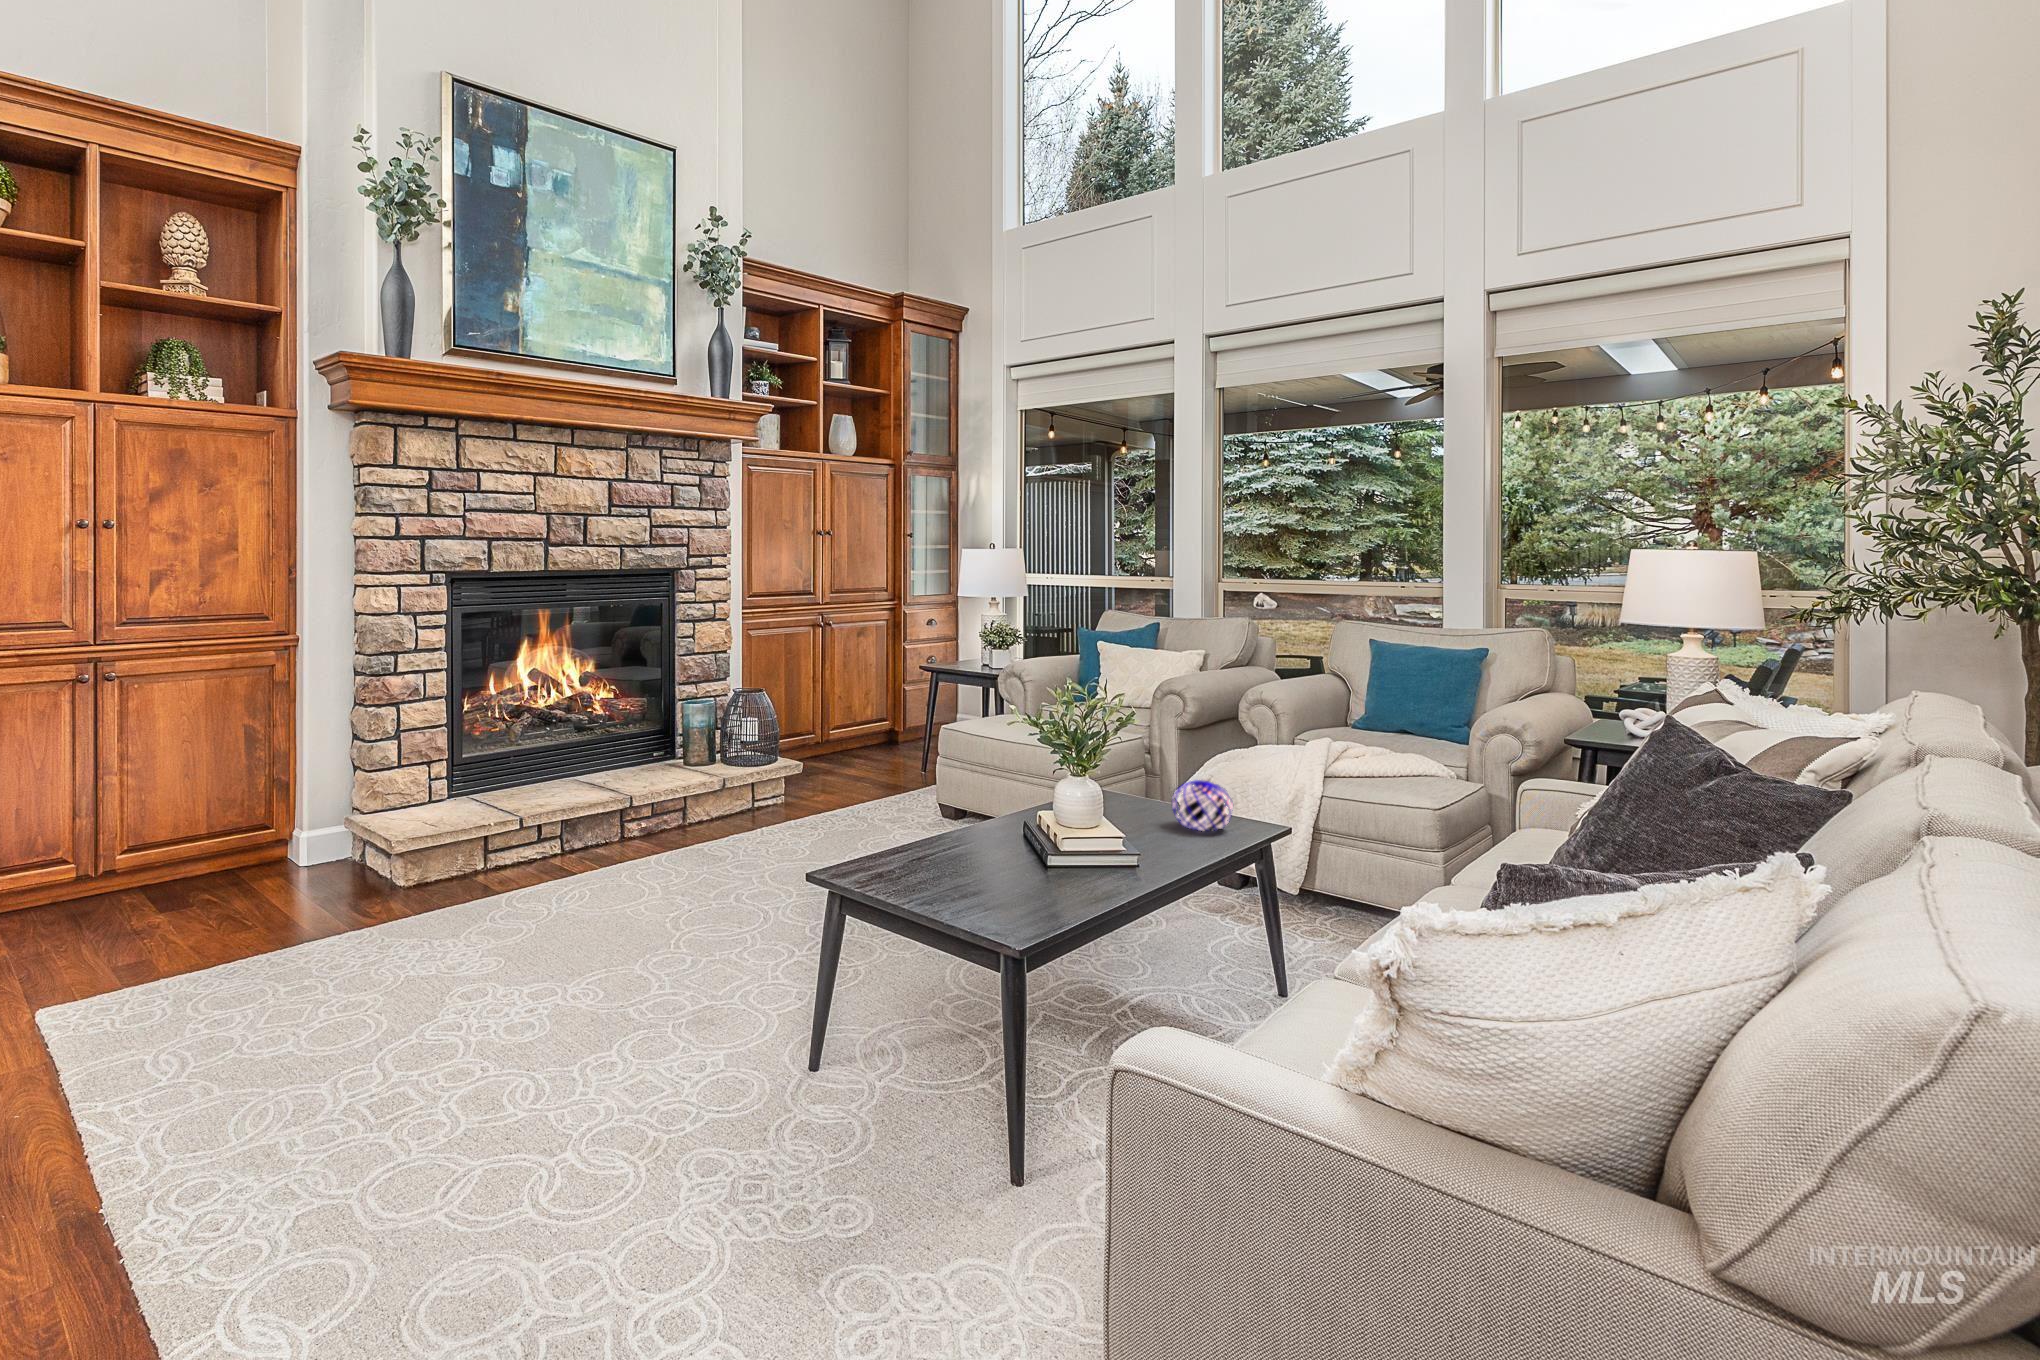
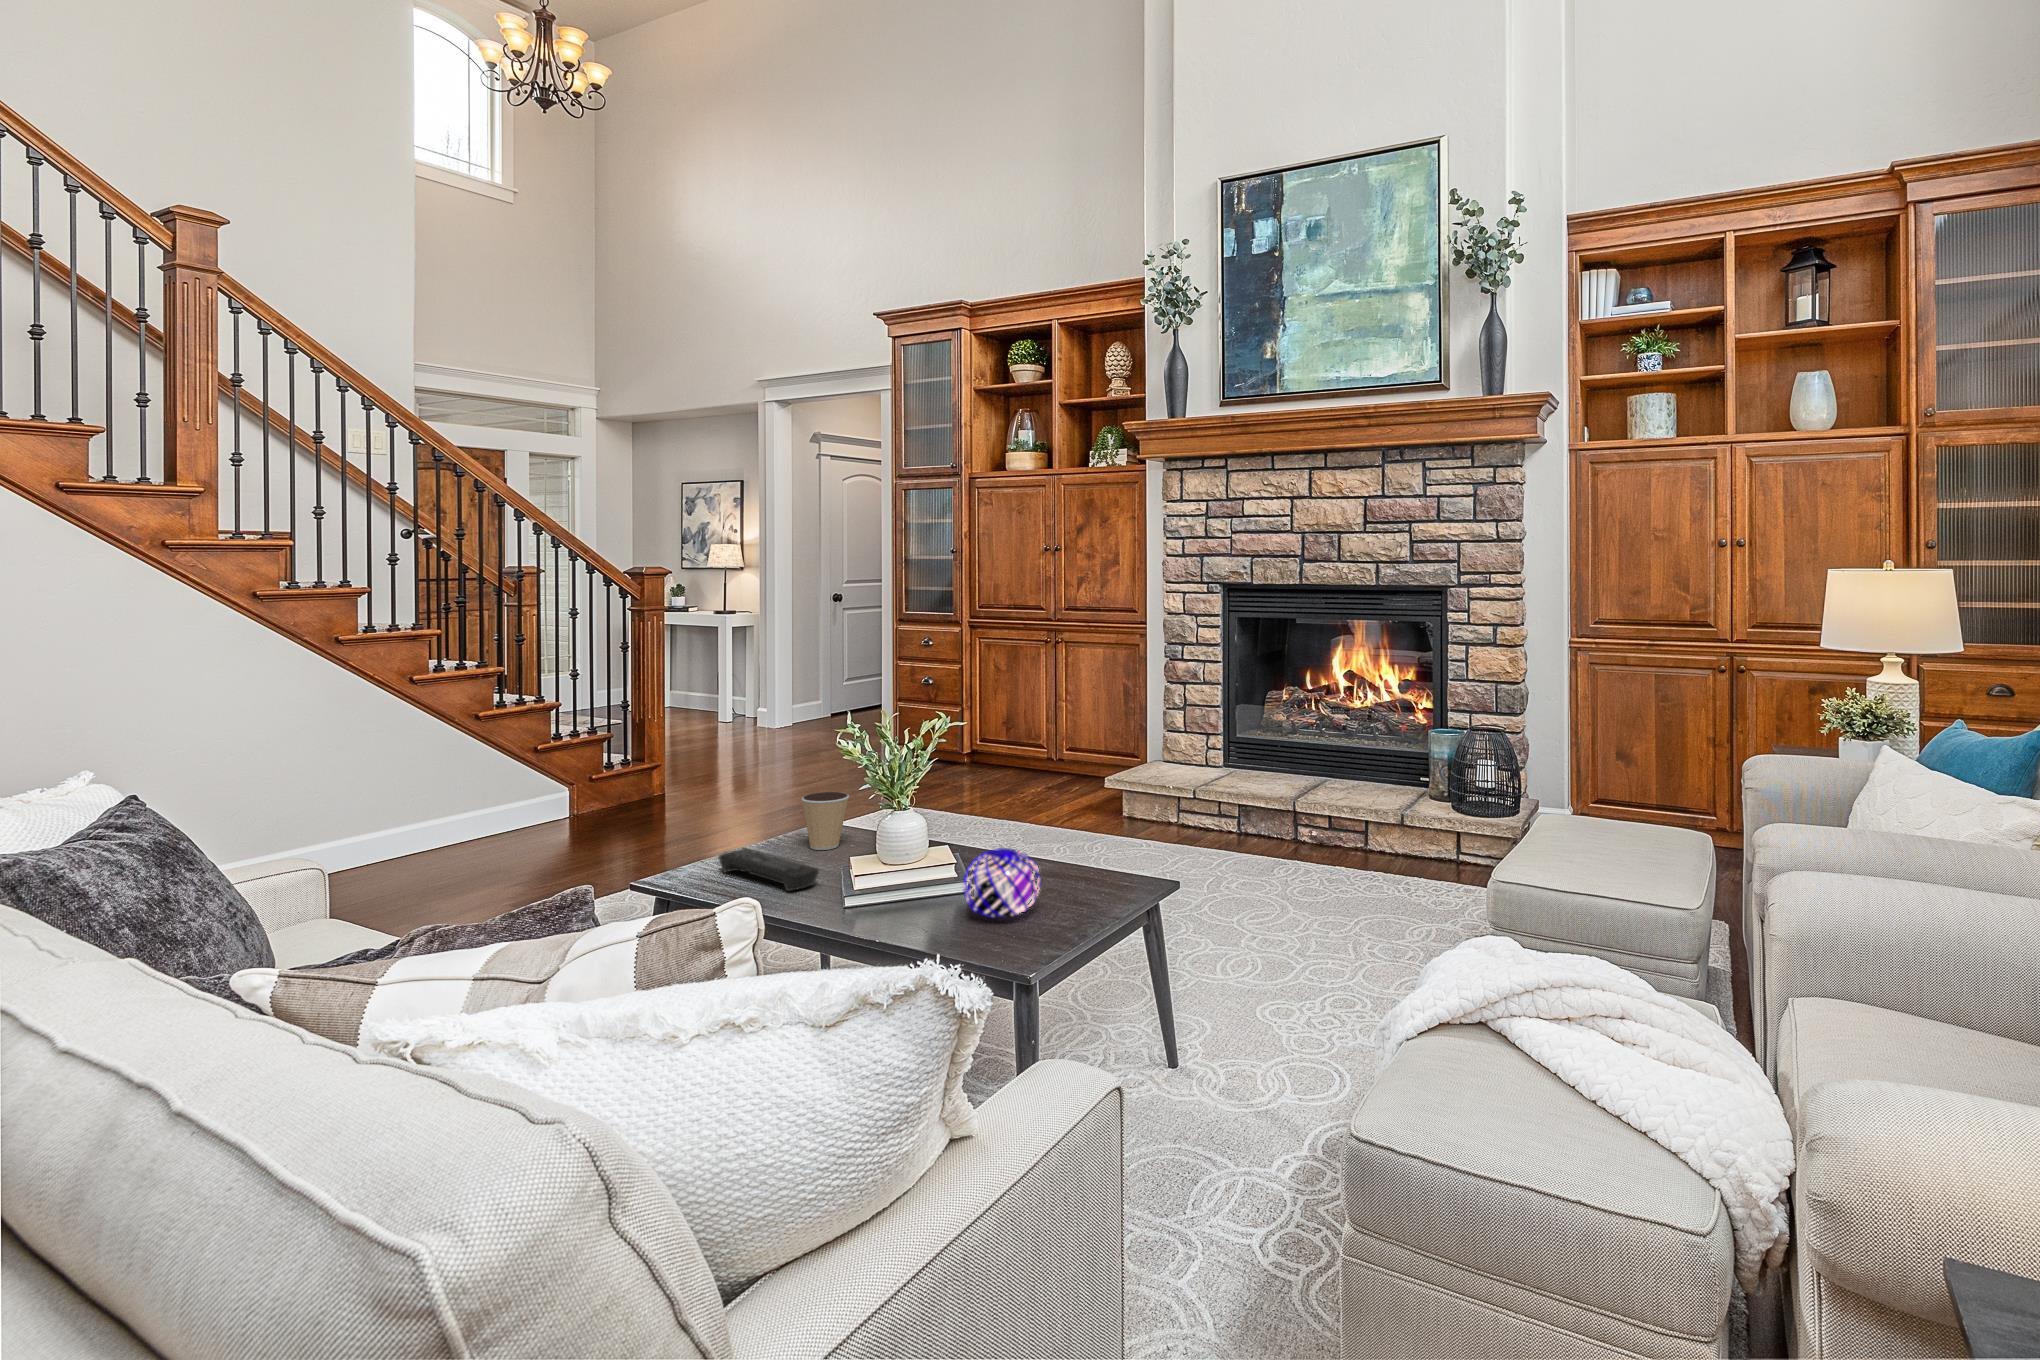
coffee cup: none [963,810,1011,872] -> present [801,792,849,850]
remote control: none [1047,854,1148,898] -> present [719,848,819,891]

